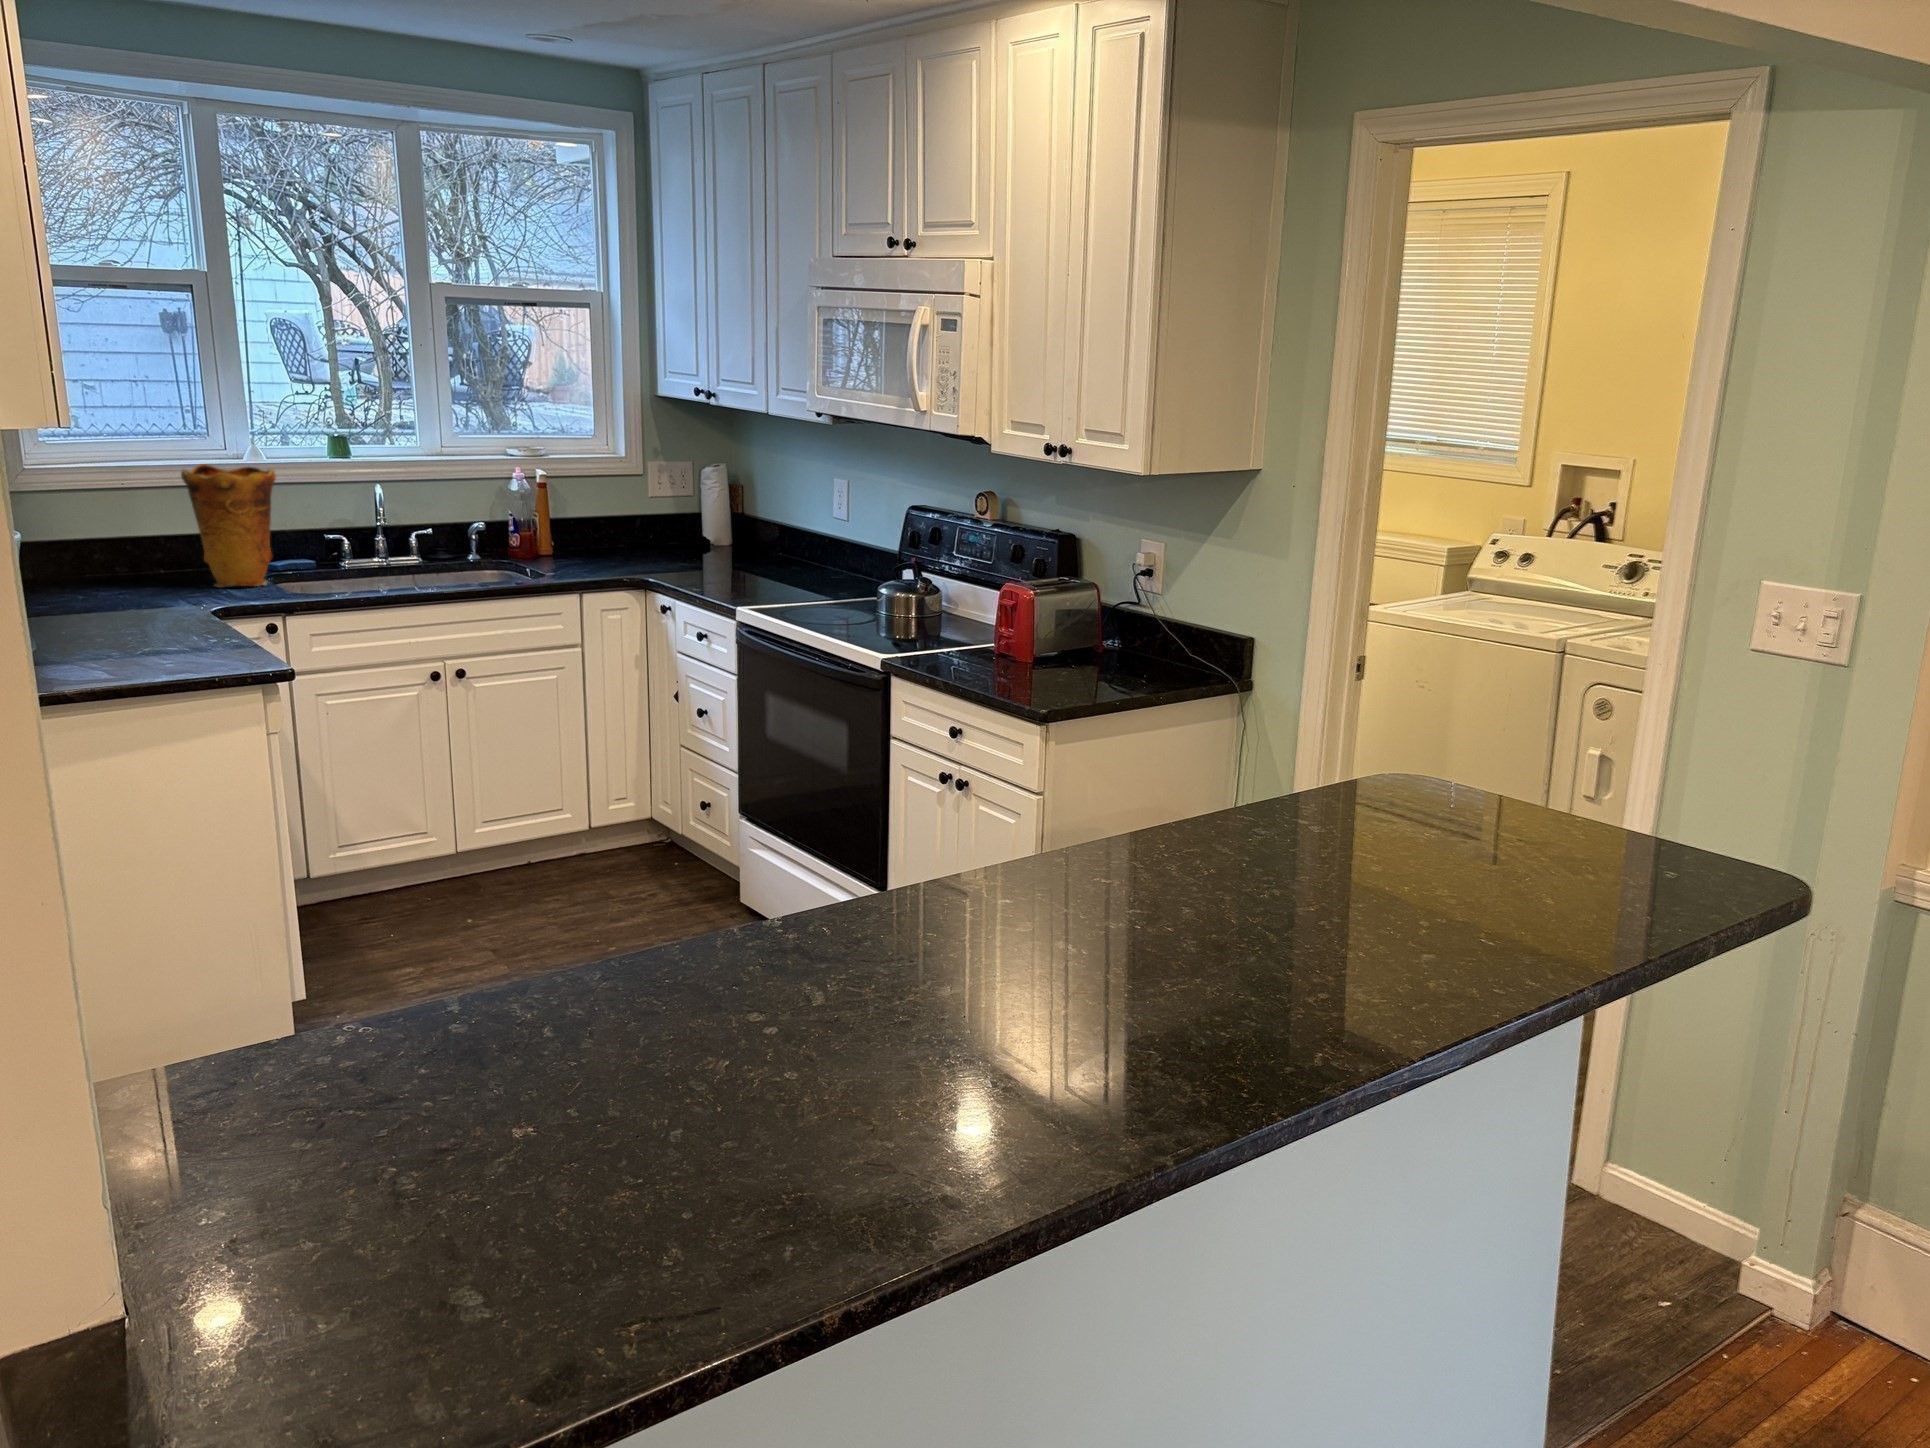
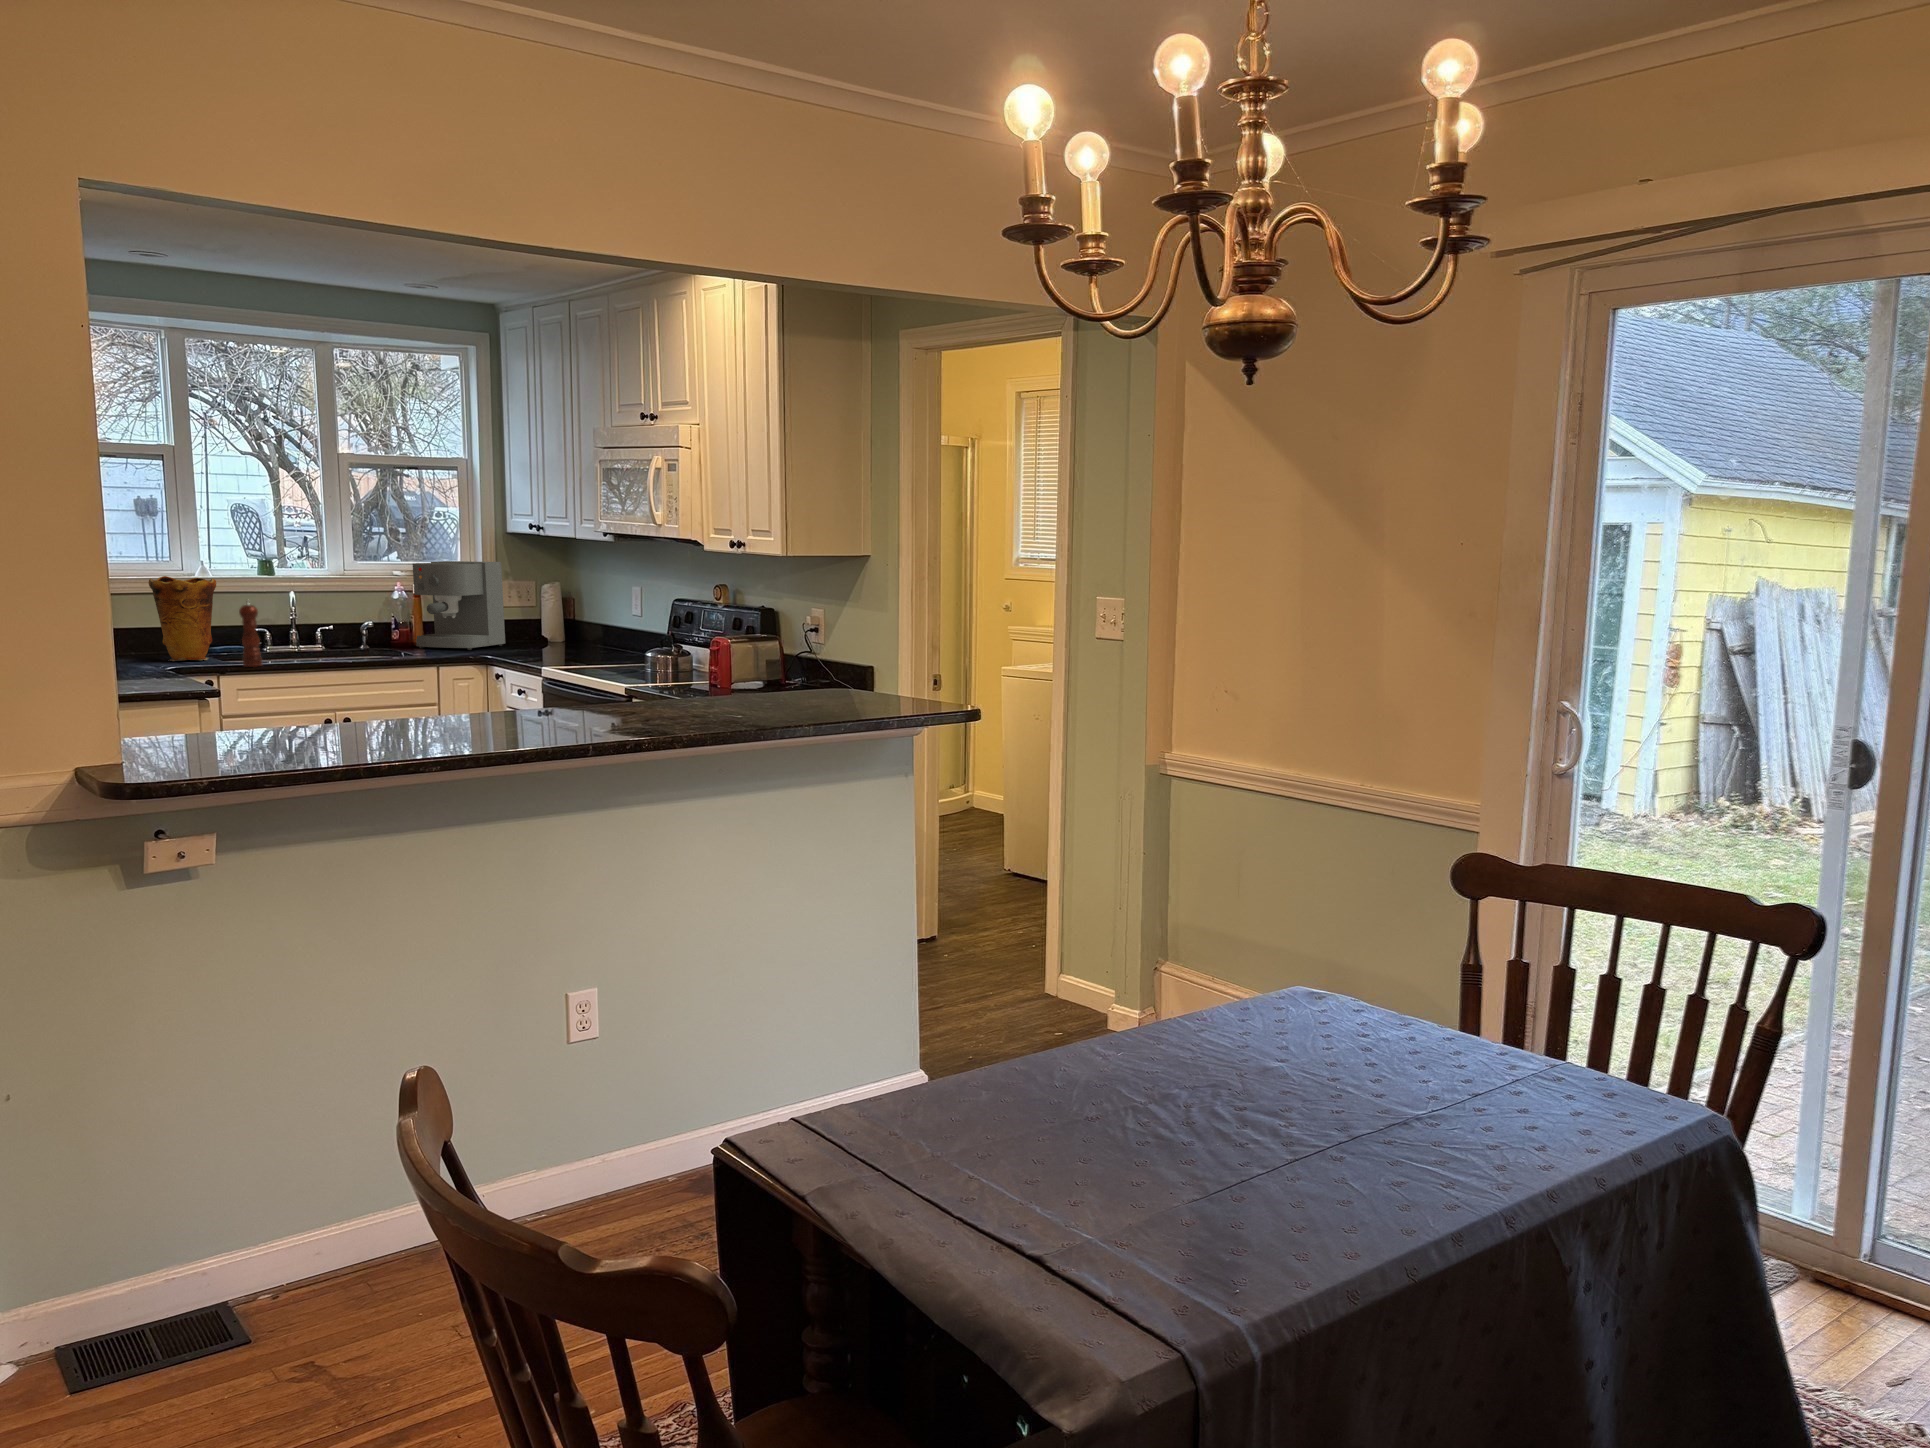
coffee maker: none [538,437,660,564] -> present [413,561,505,650]
pepper mill: none [310,506,345,602] -> present [239,600,263,667]

